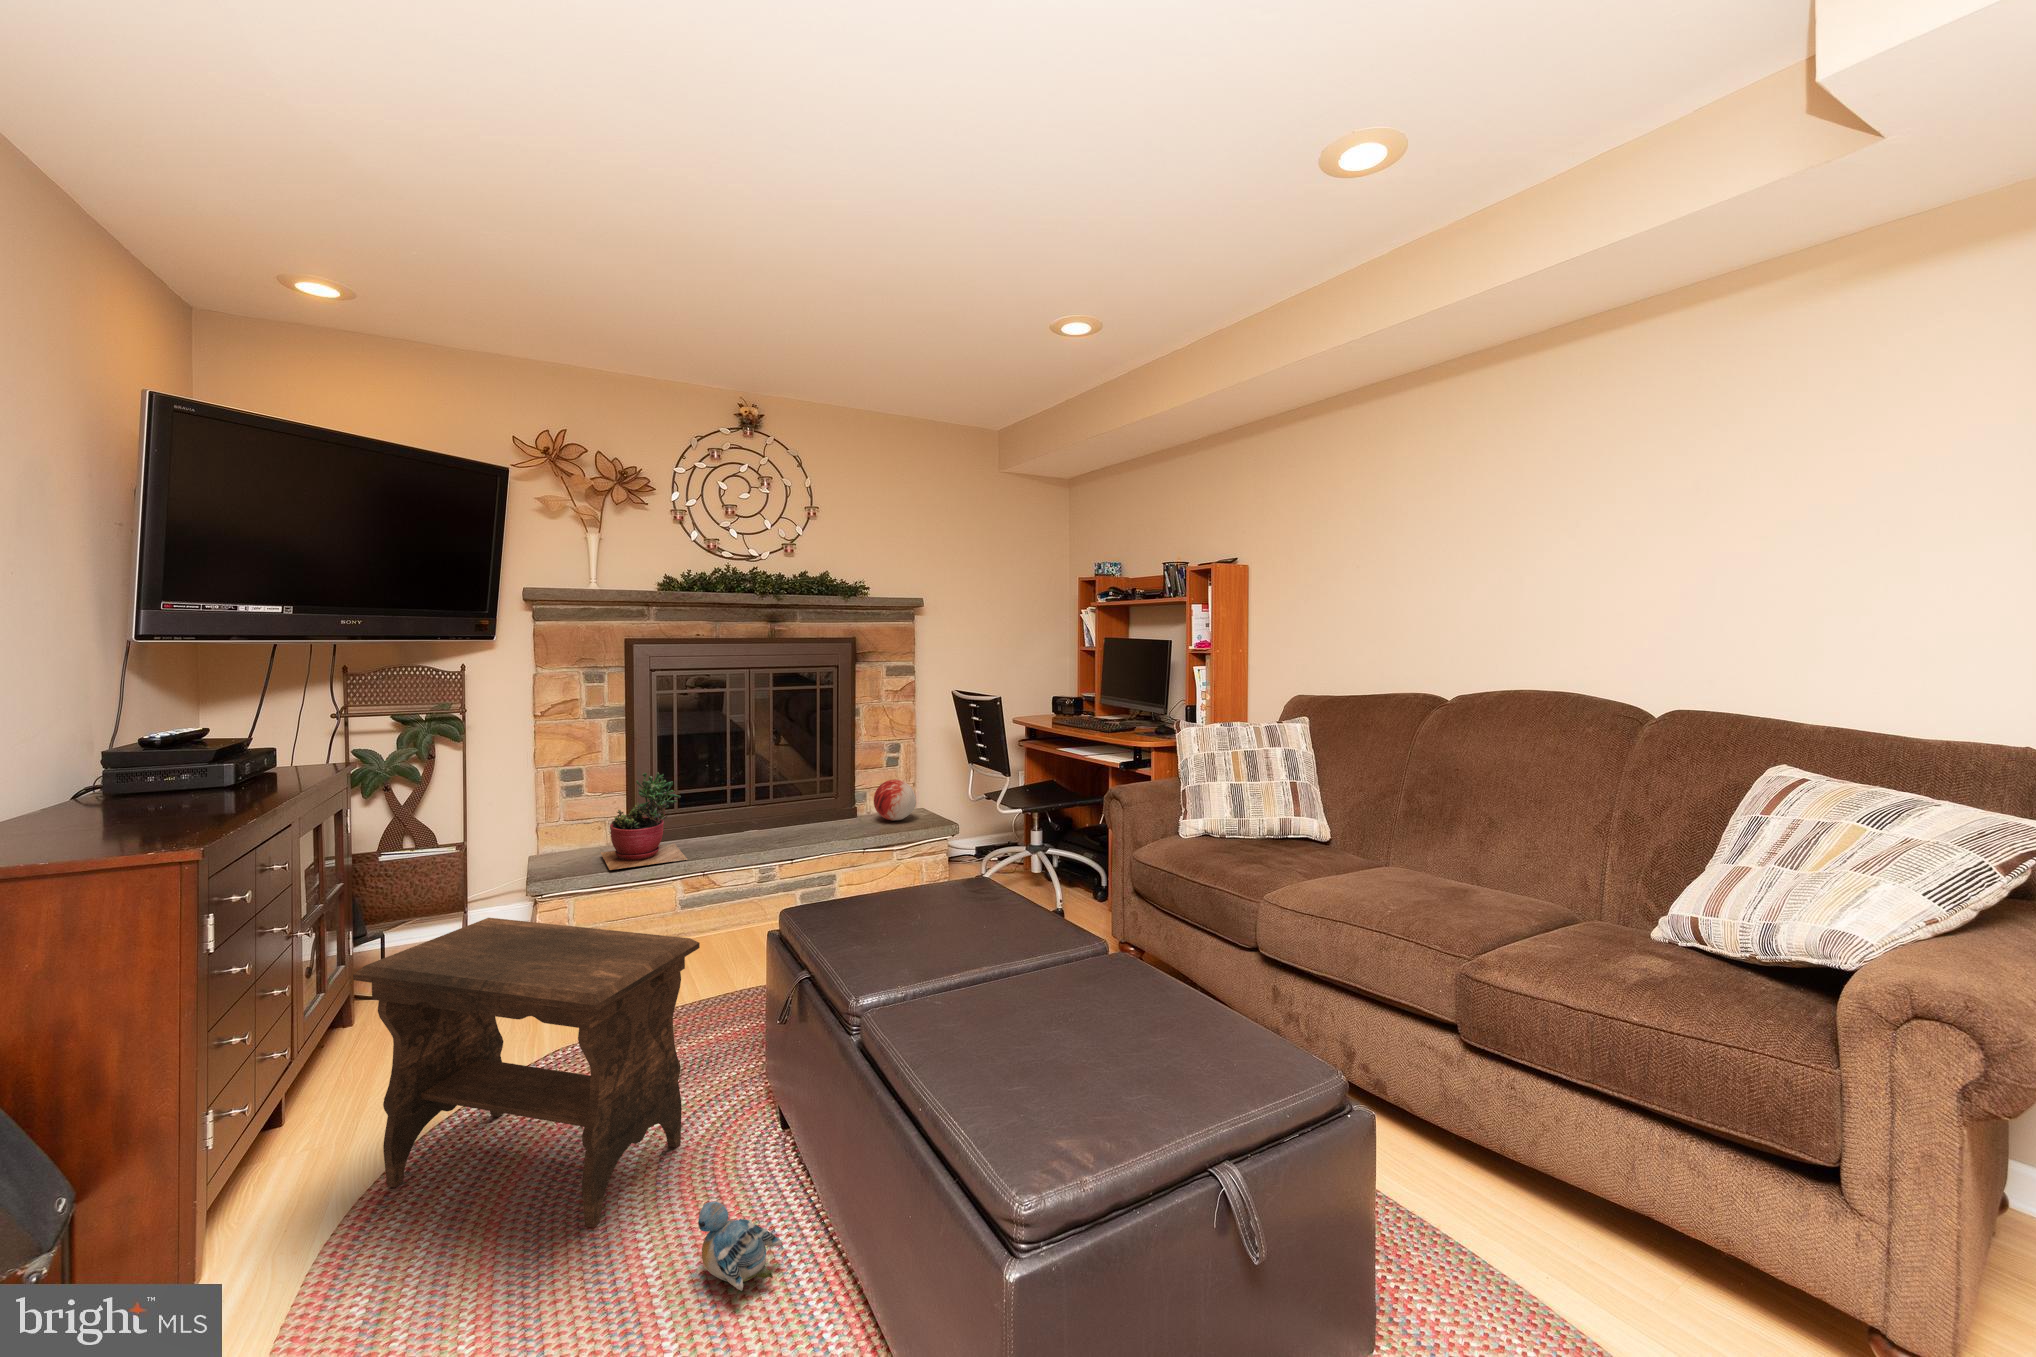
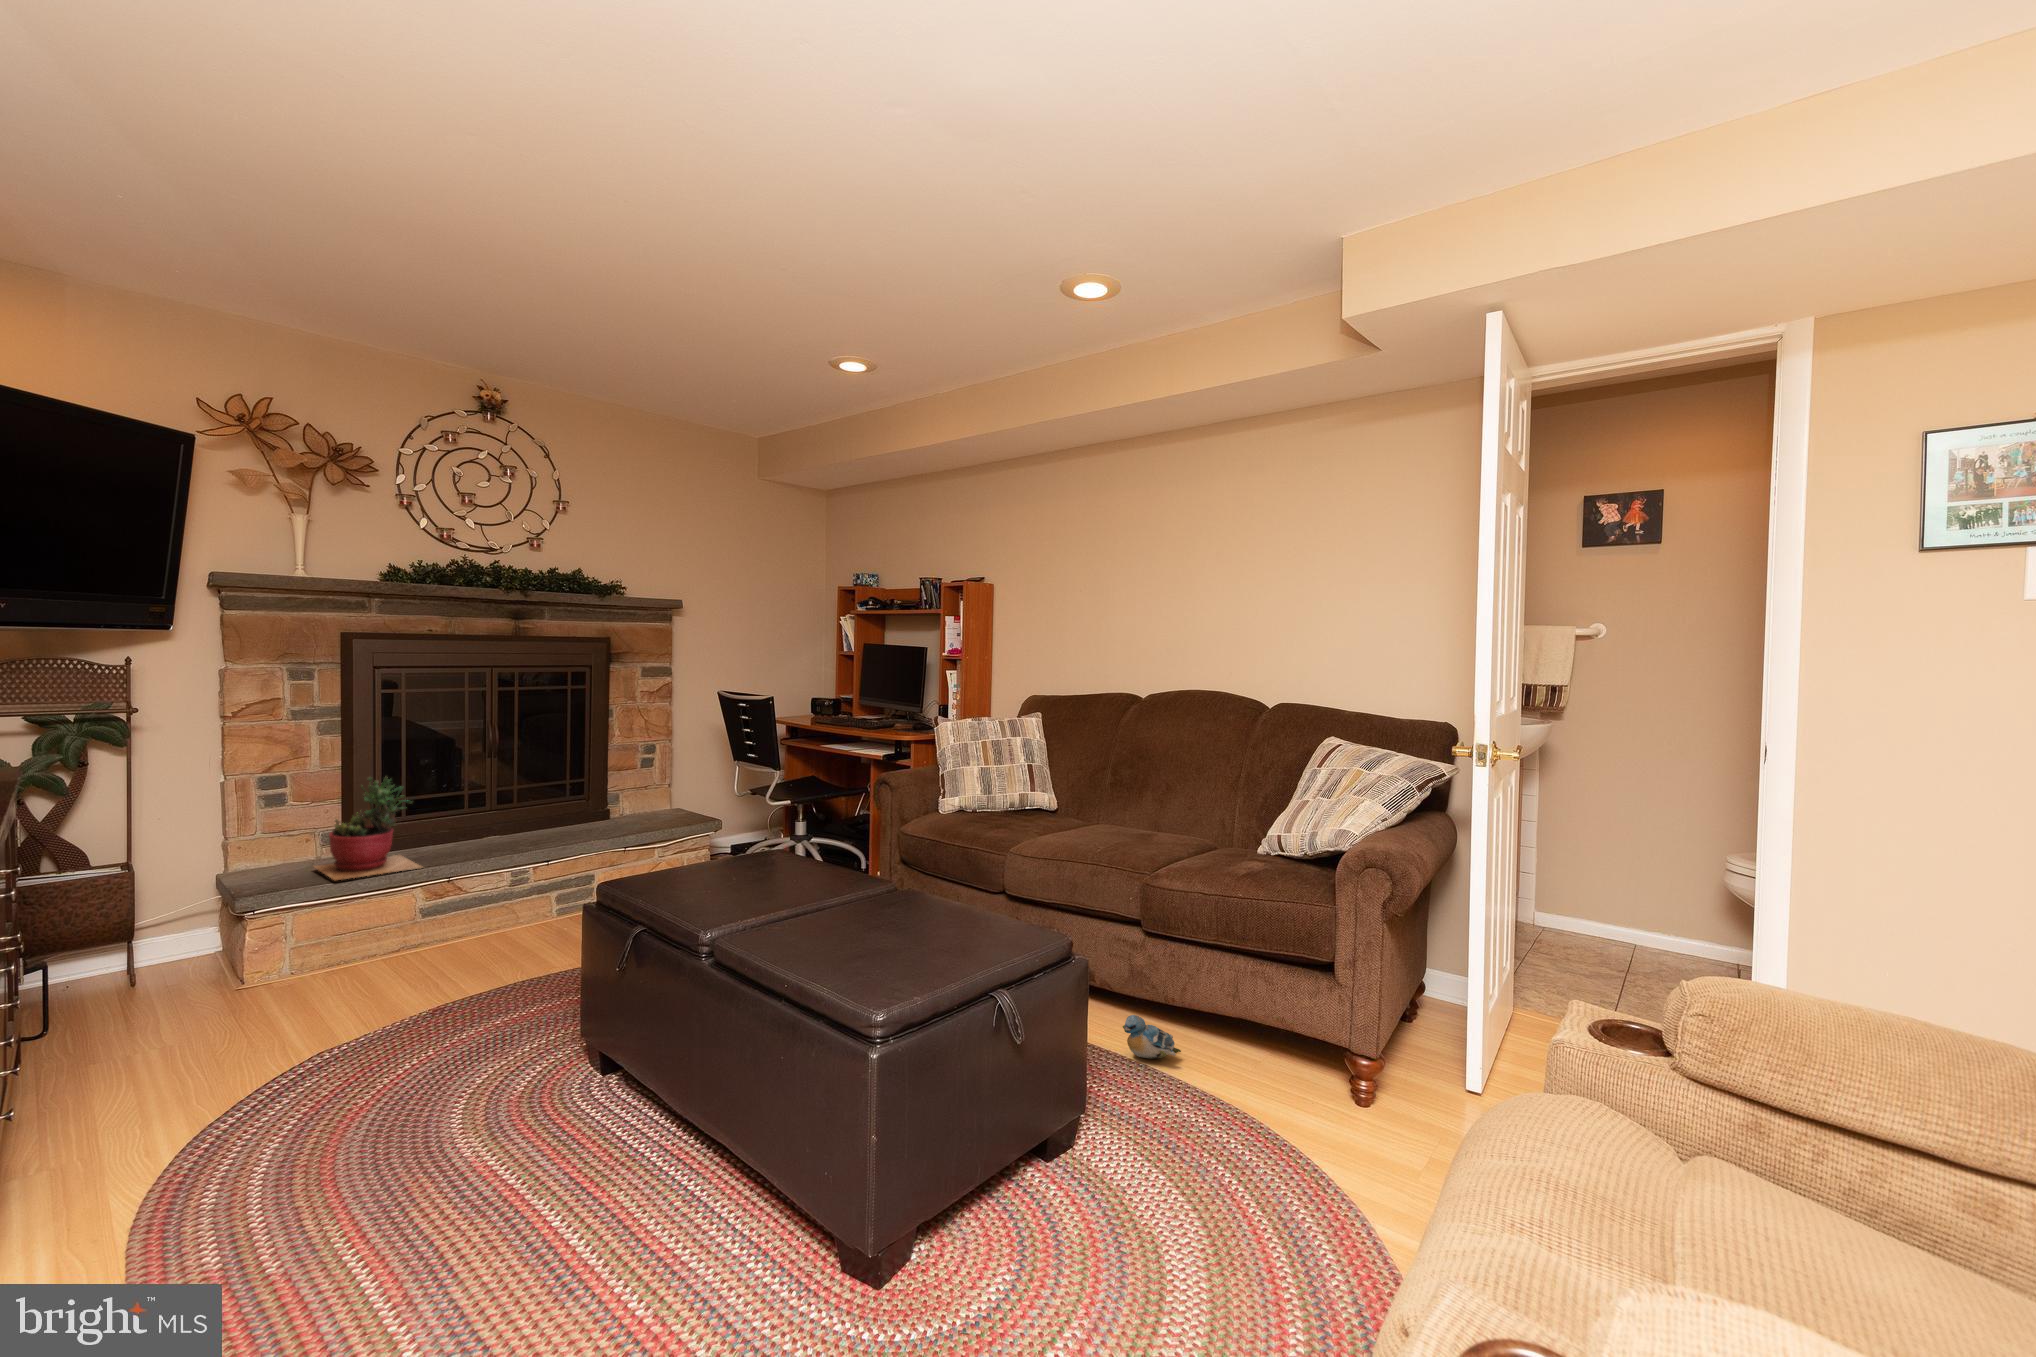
decorative orb: present [874,779,916,821] -> none [626,783,672,824]
footstool: present [353,918,700,1228] -> none [169,902,521,1151]
plush toy: present [698,1202,782,1291] -> present [1123,1015,1181,1059]

